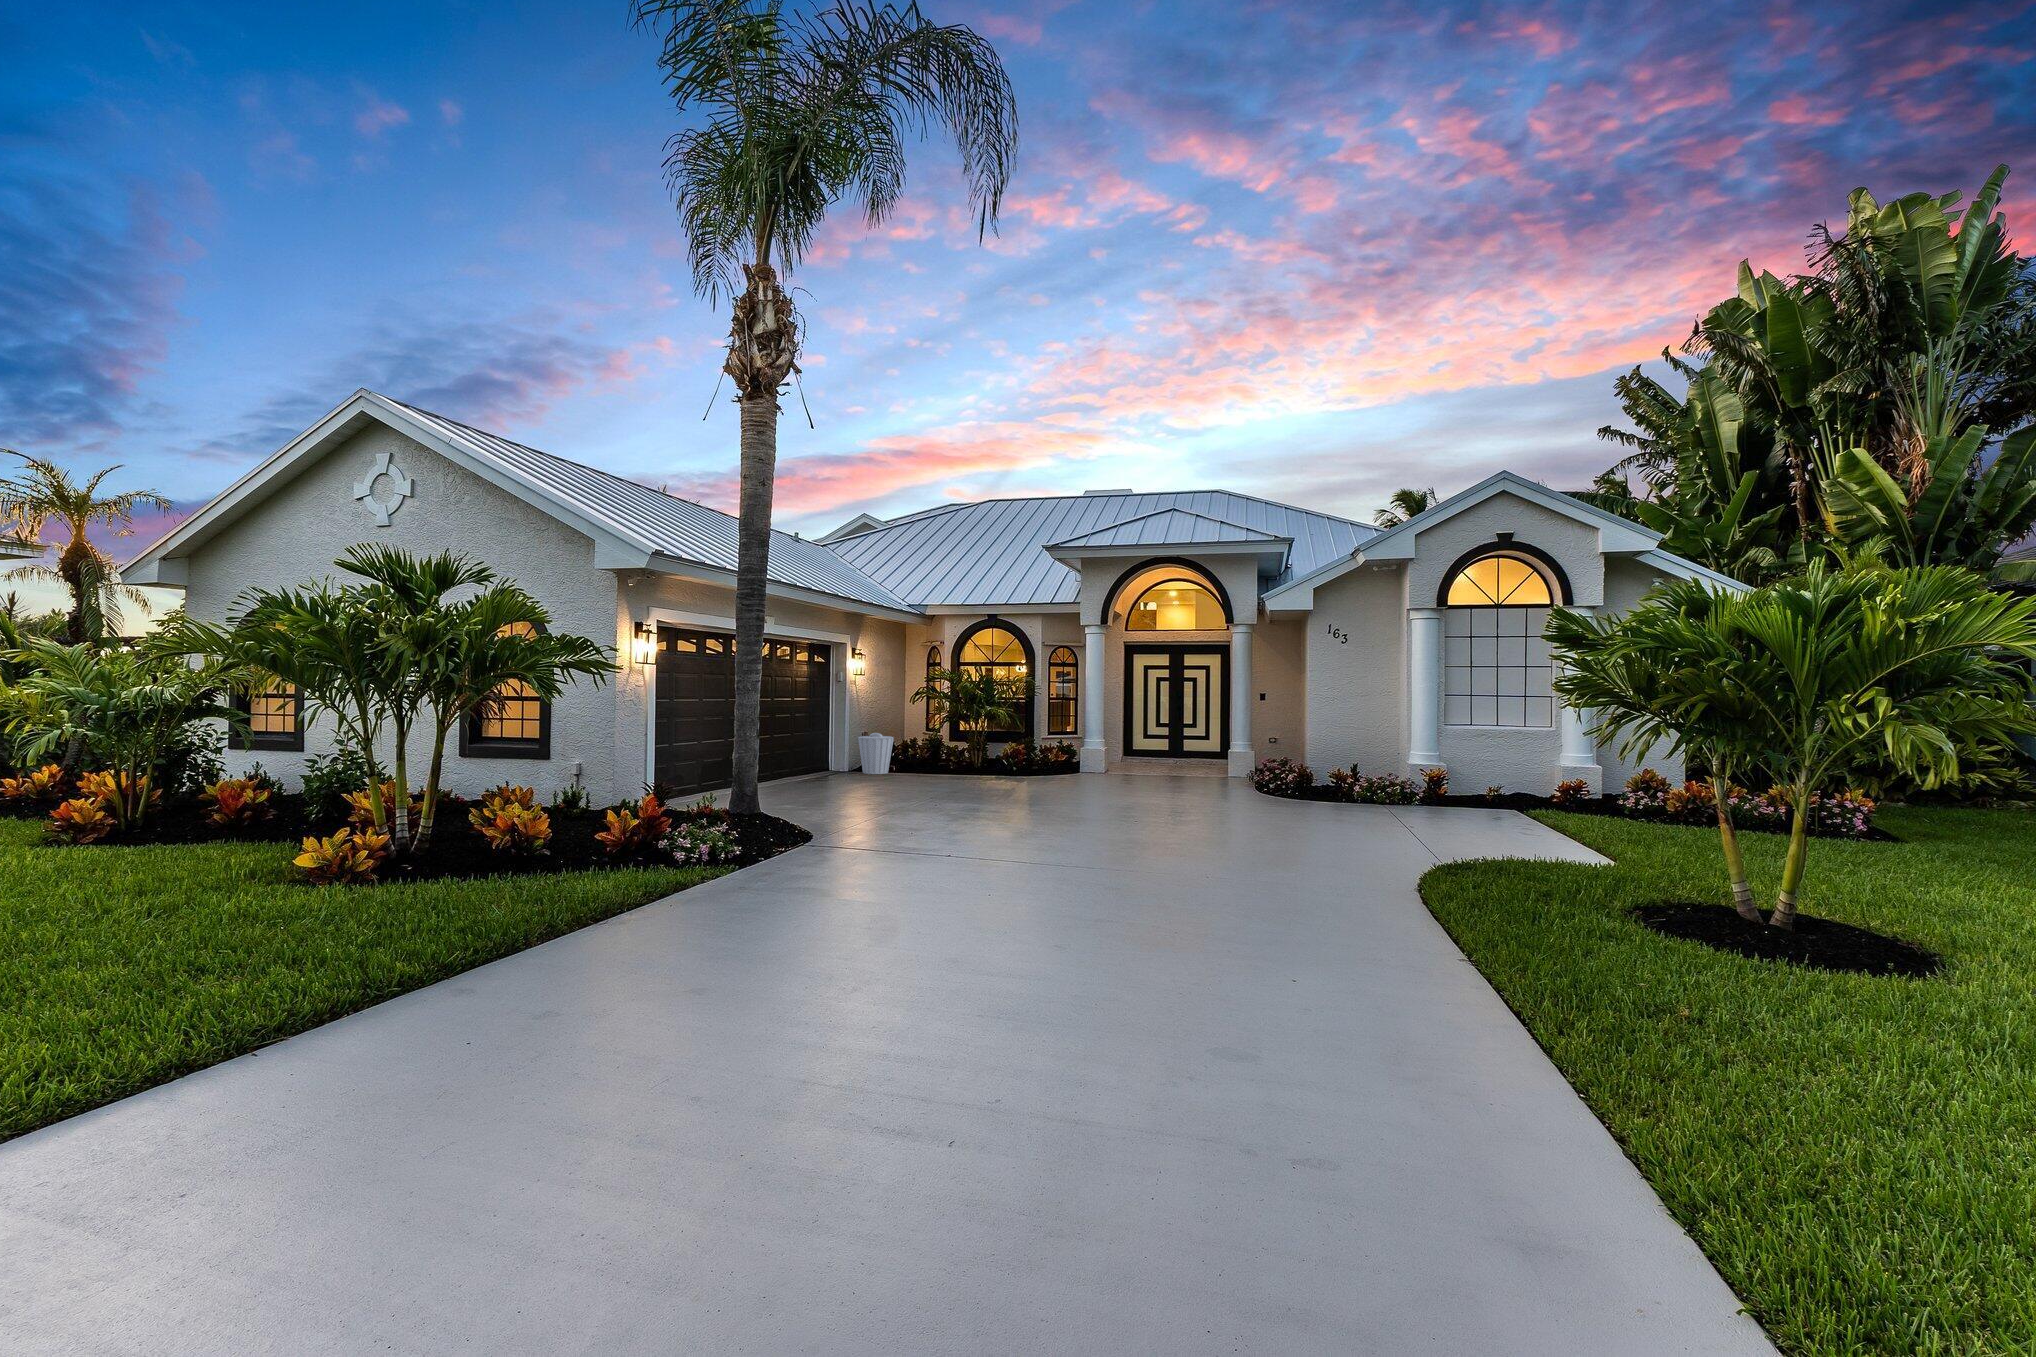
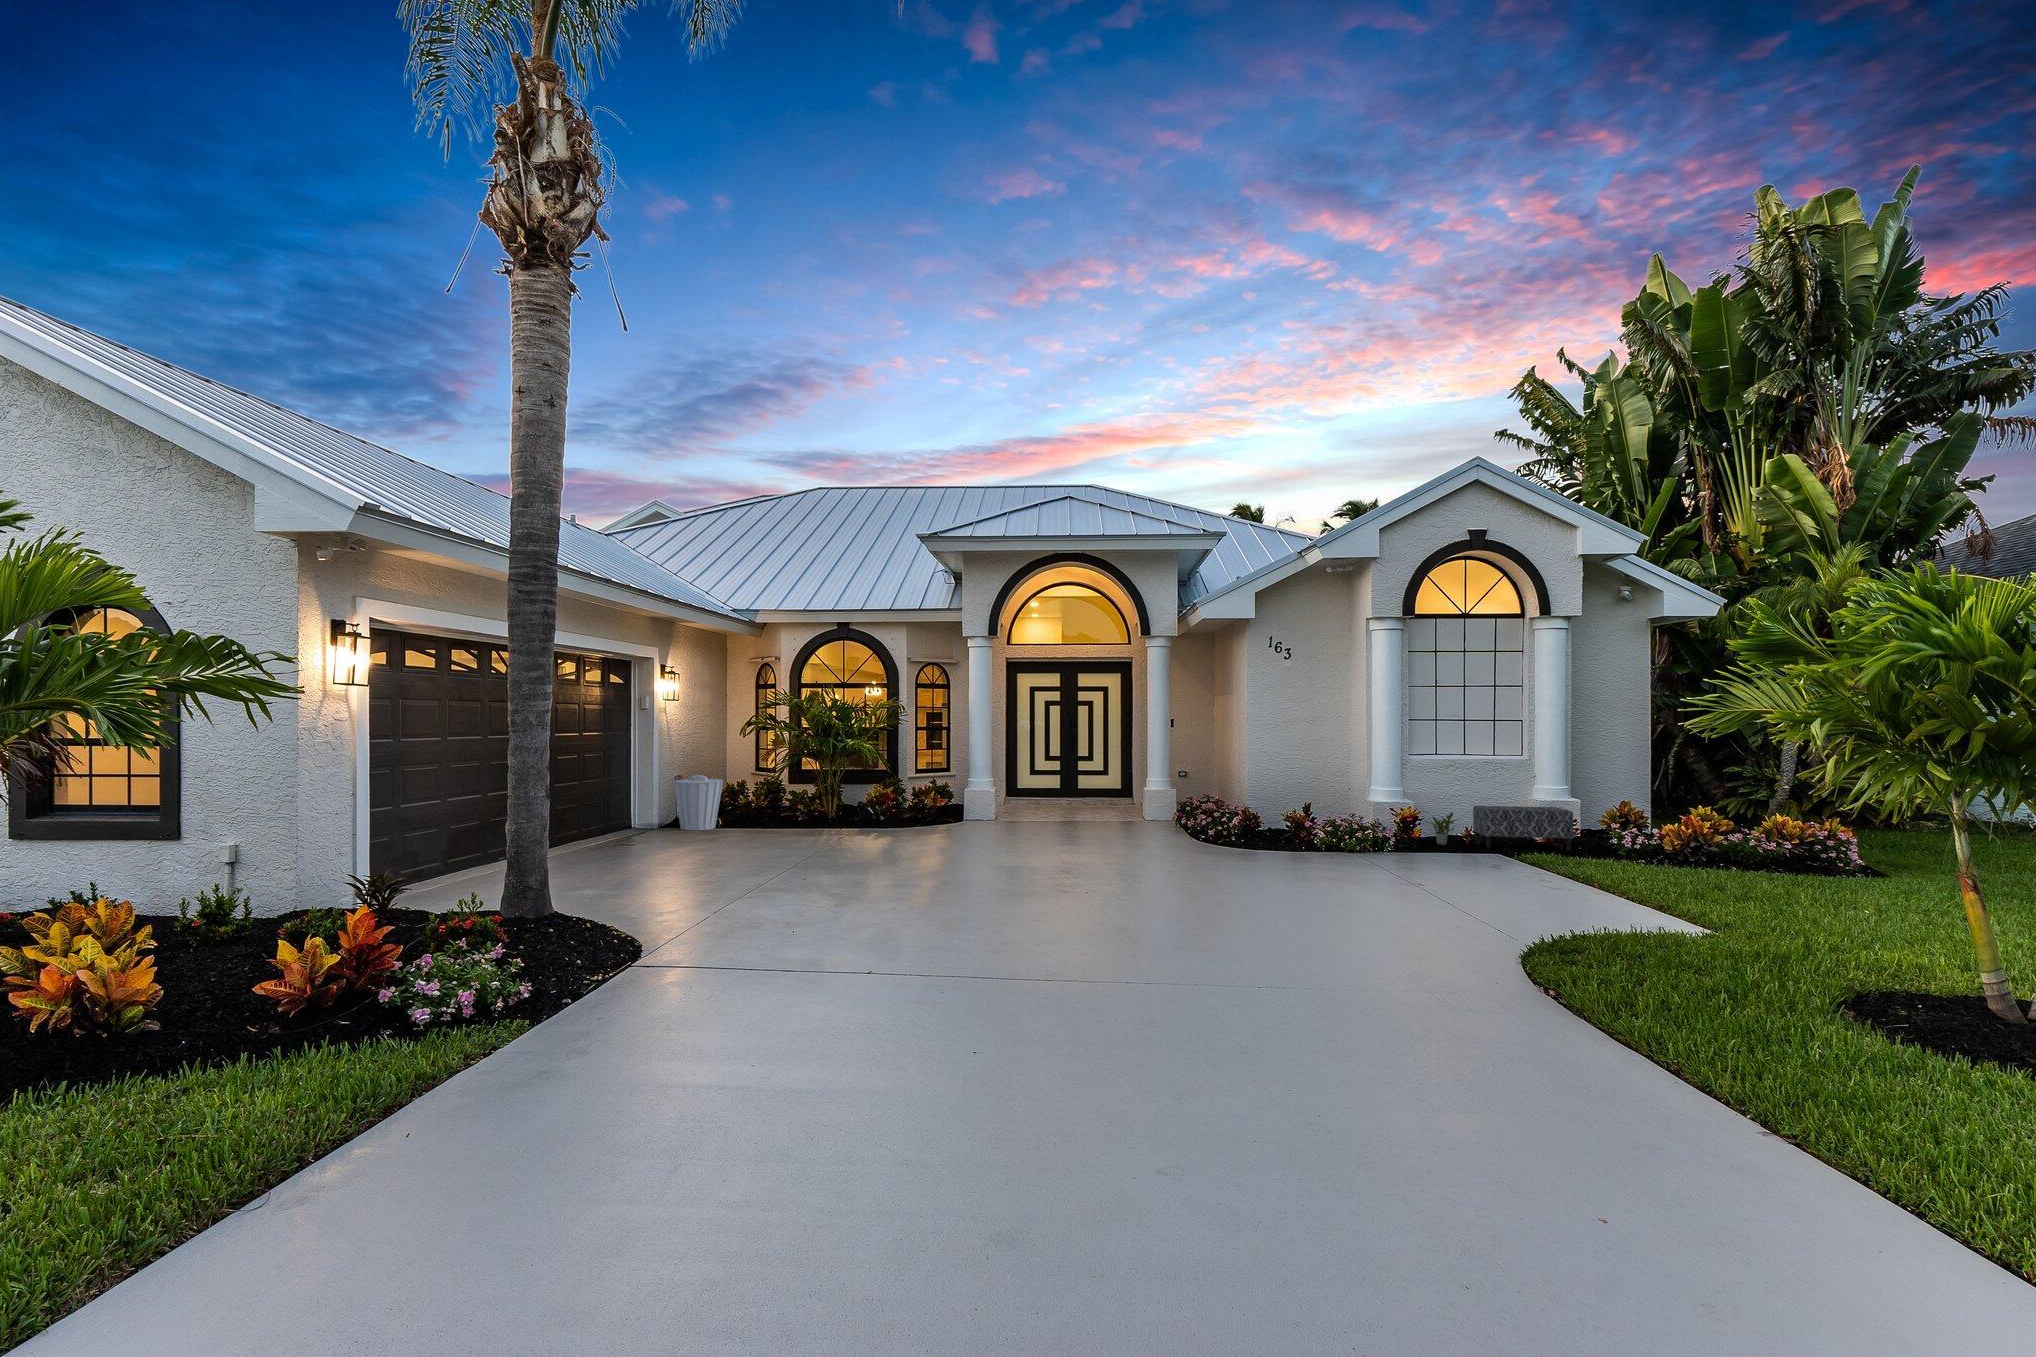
bench: none [1503,770,1589,810] -> present [1473,806,1574,850]
potted plant: none [1455,775,1486,803] -> present [1425,813,1456,845]

